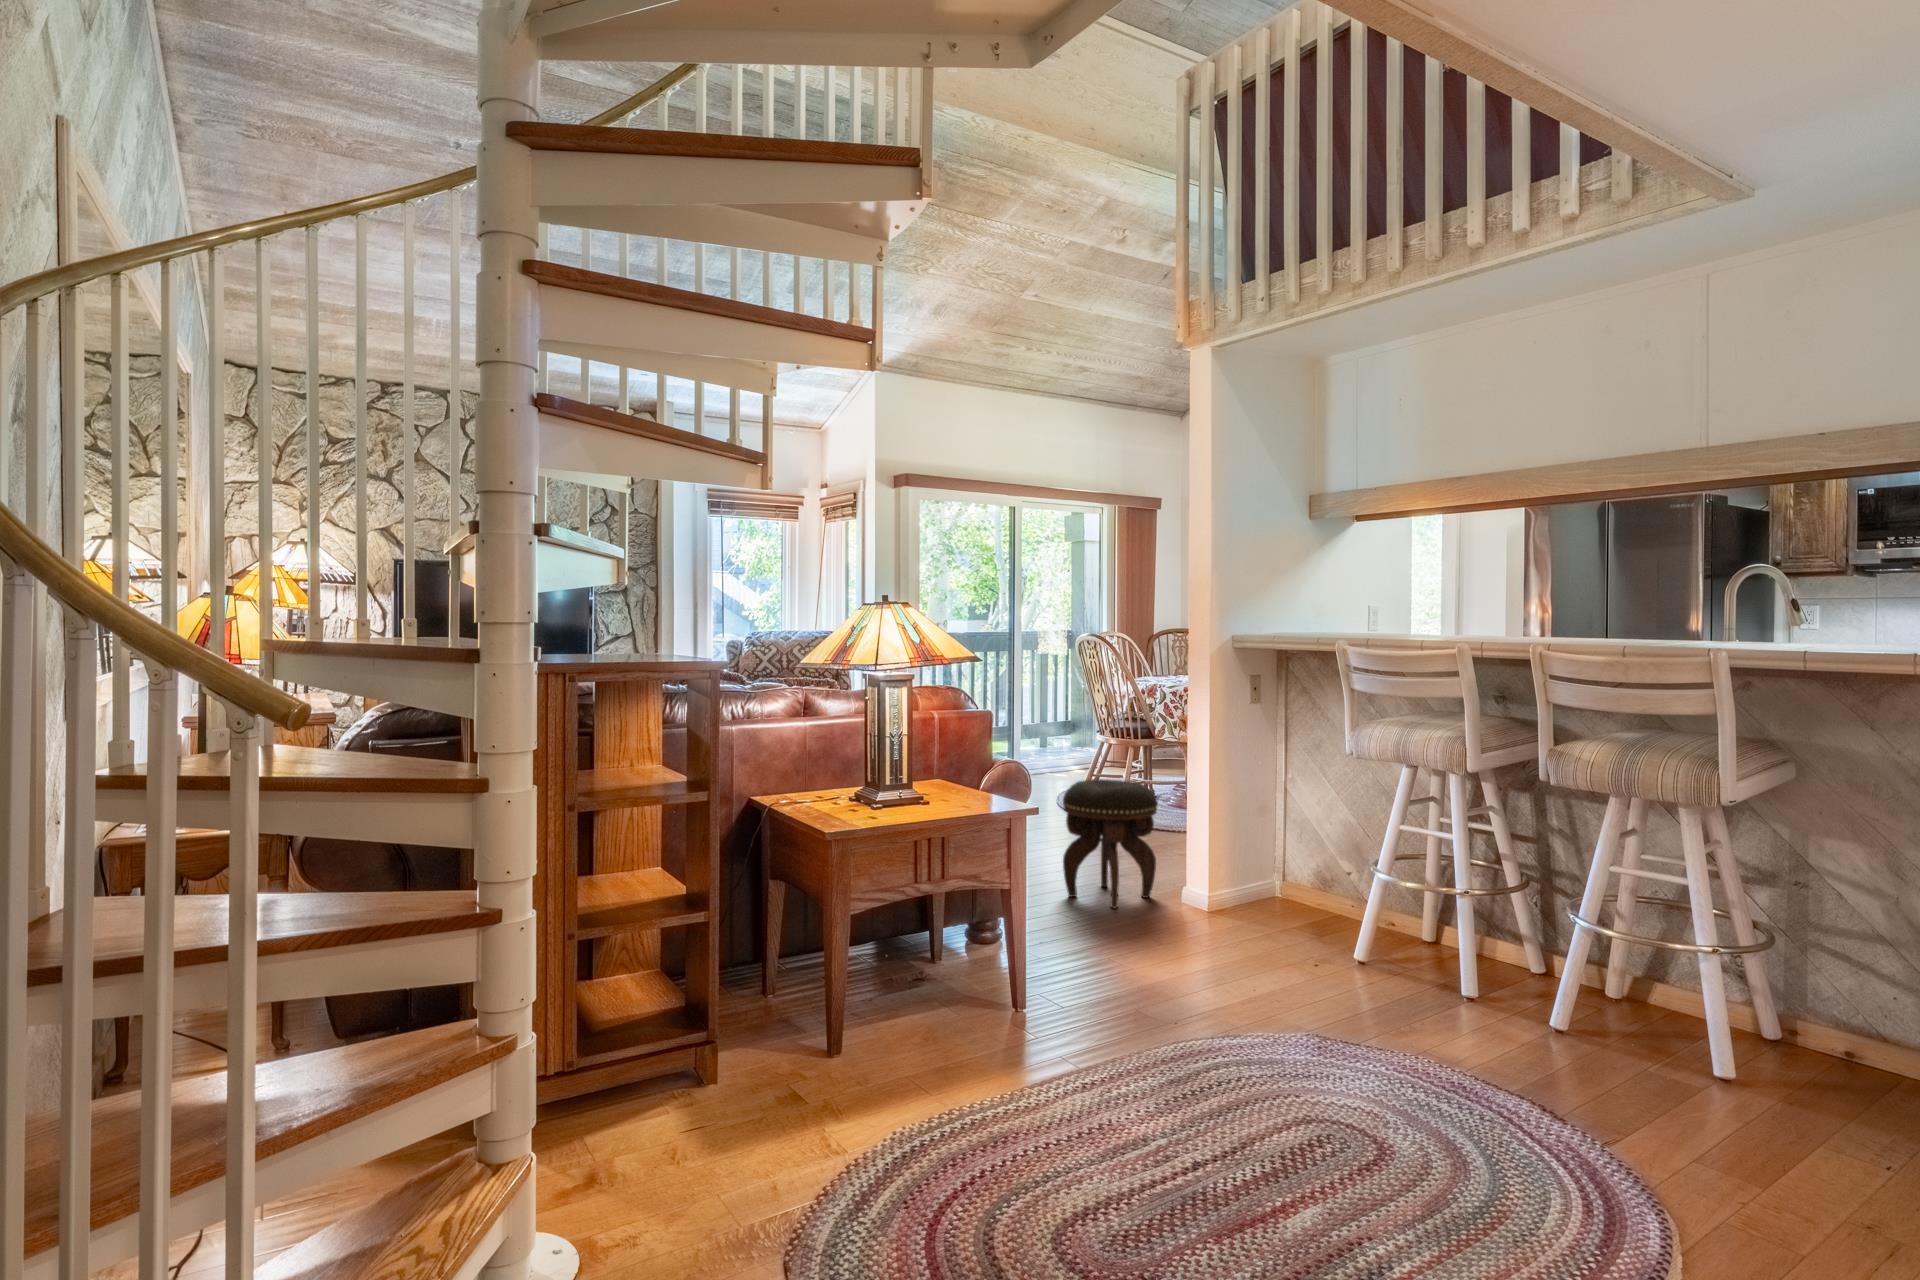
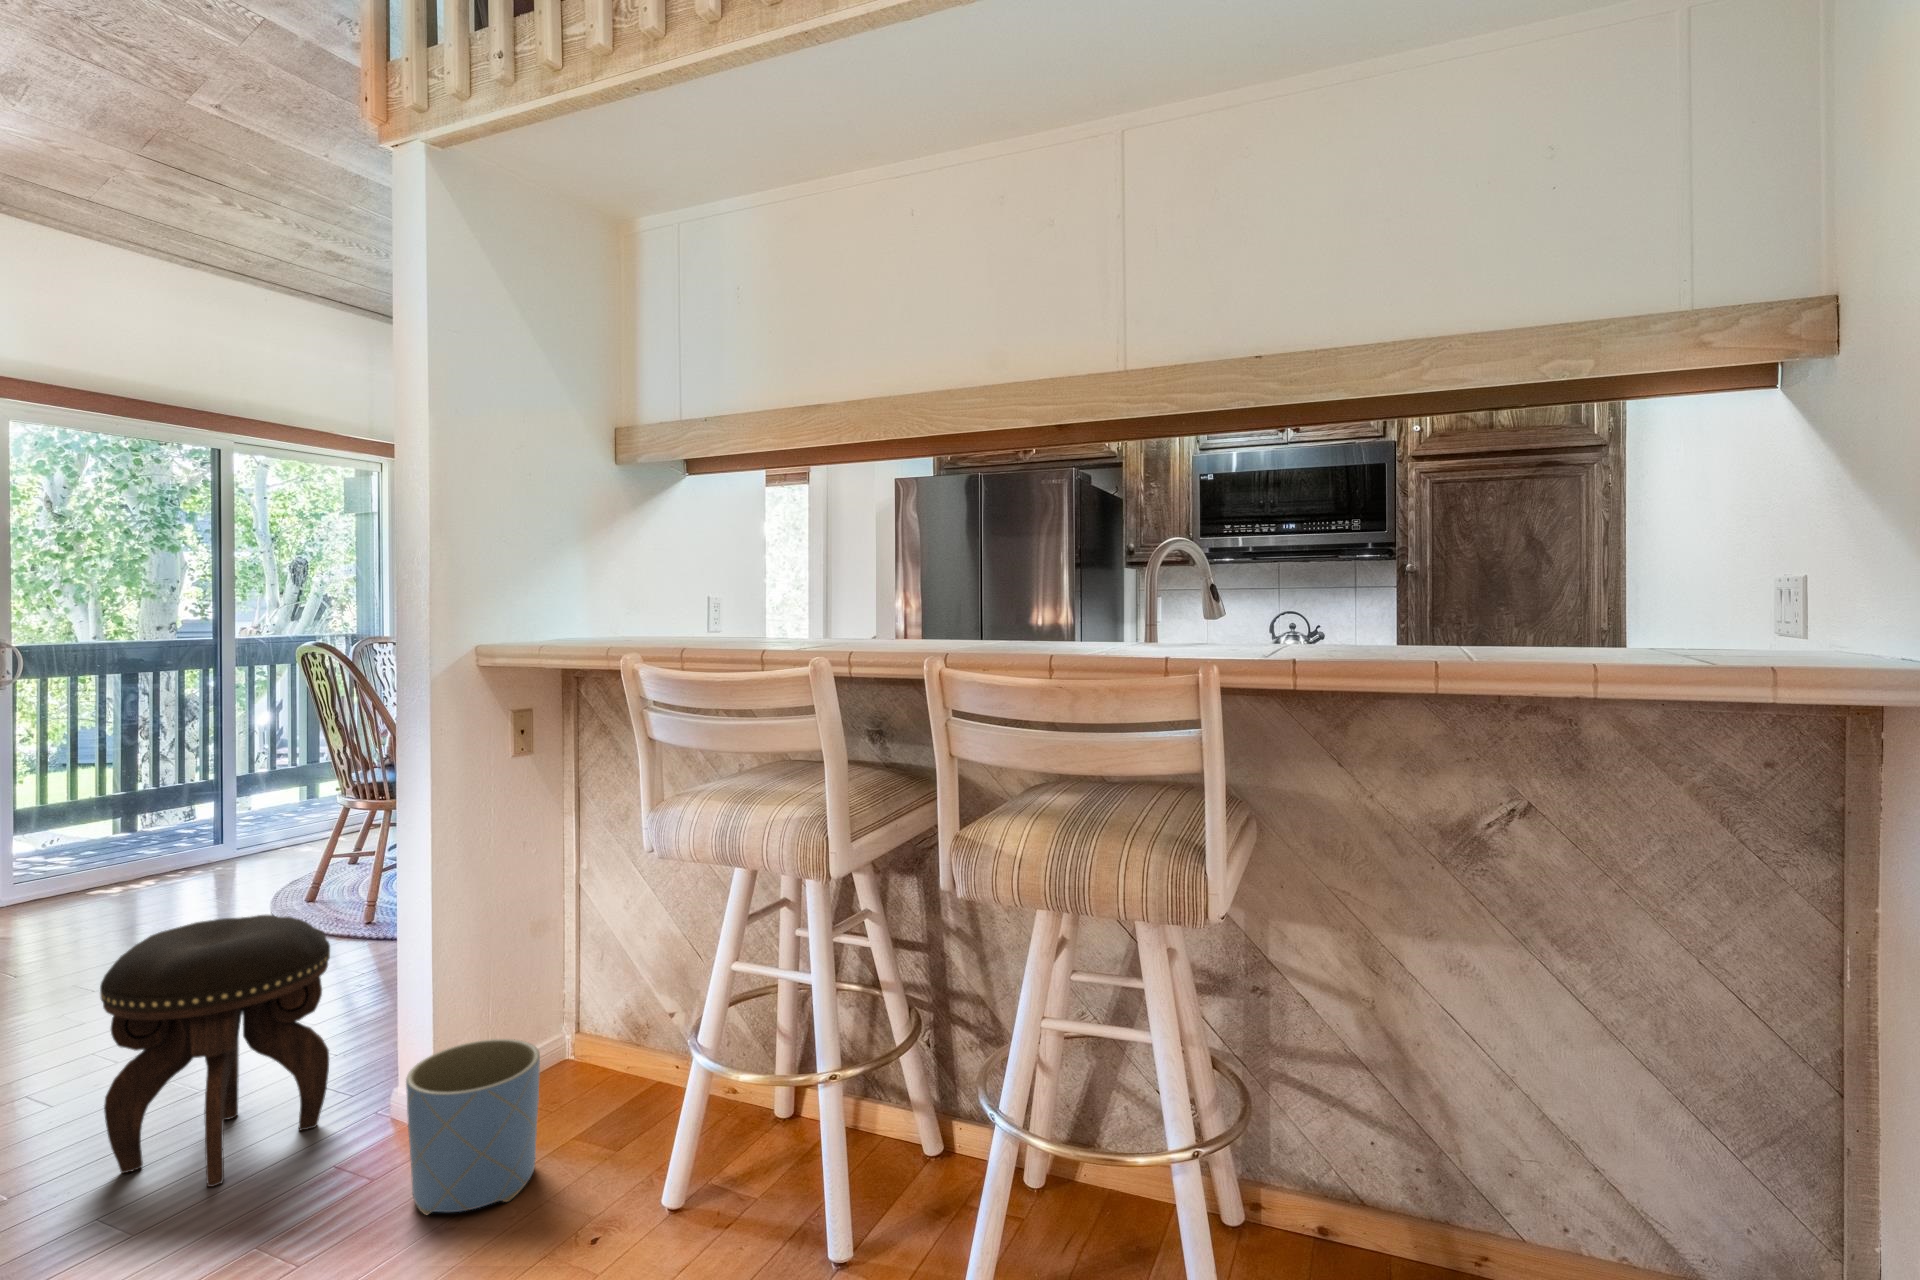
planter: none [1213,857,1281,940] -> present [406,1039,540,1215]

